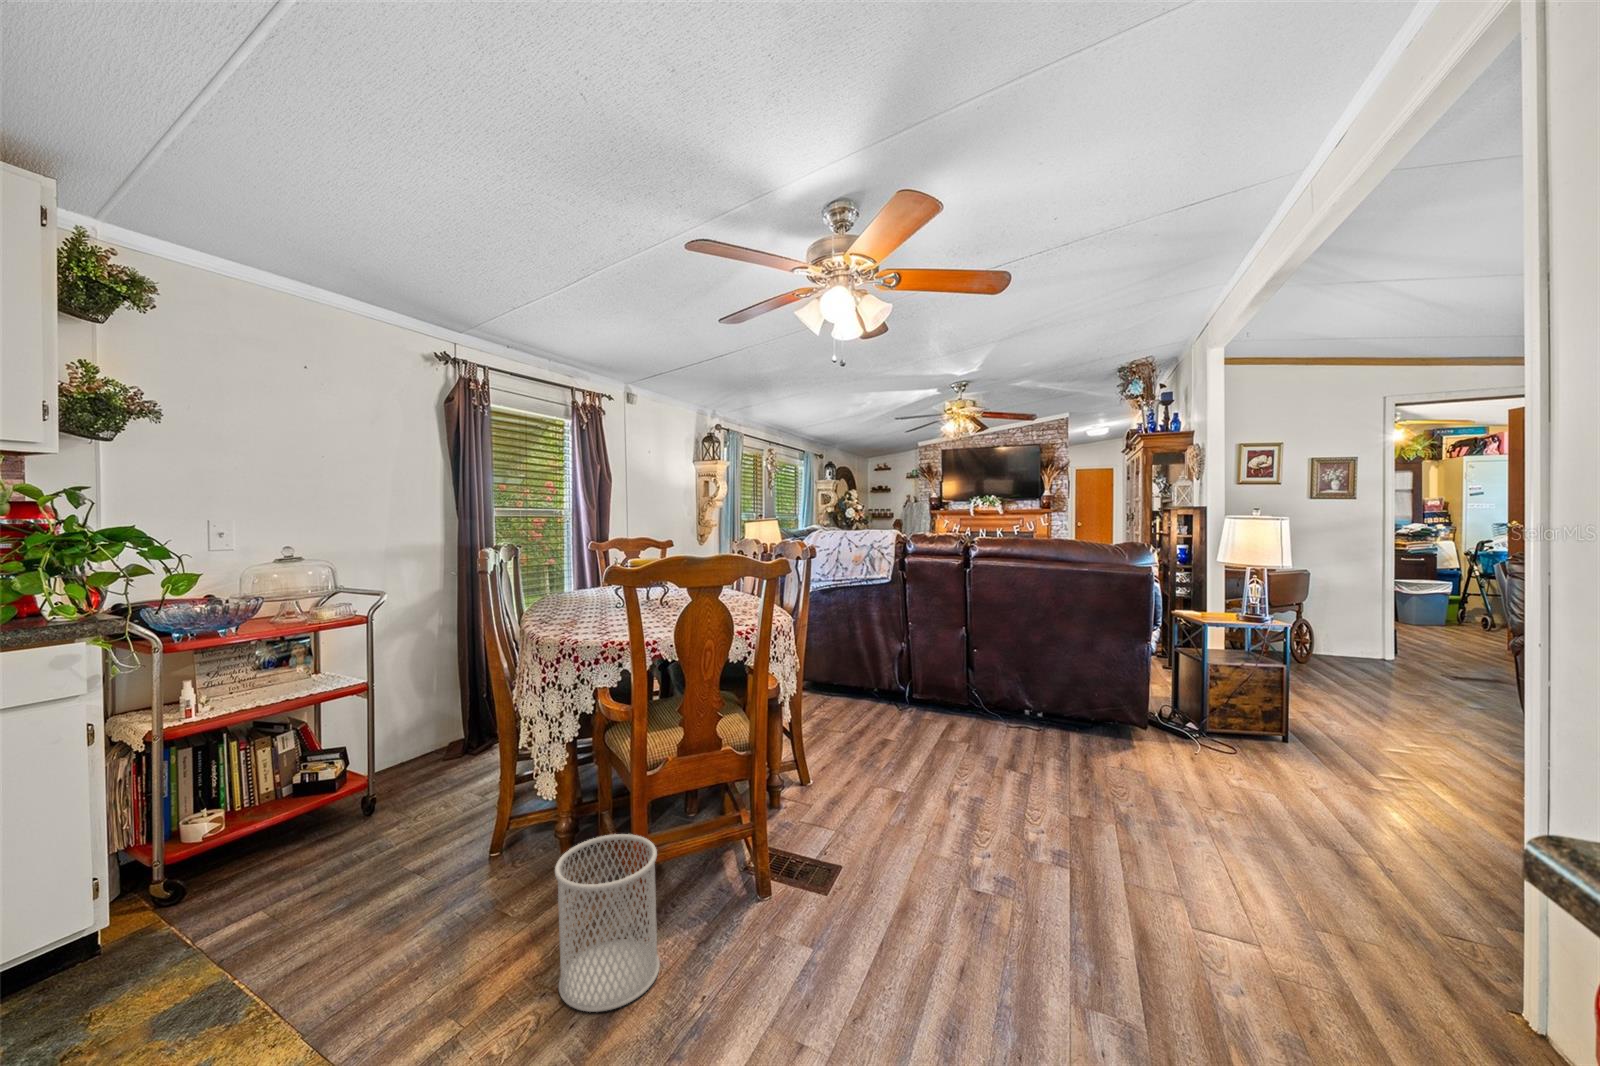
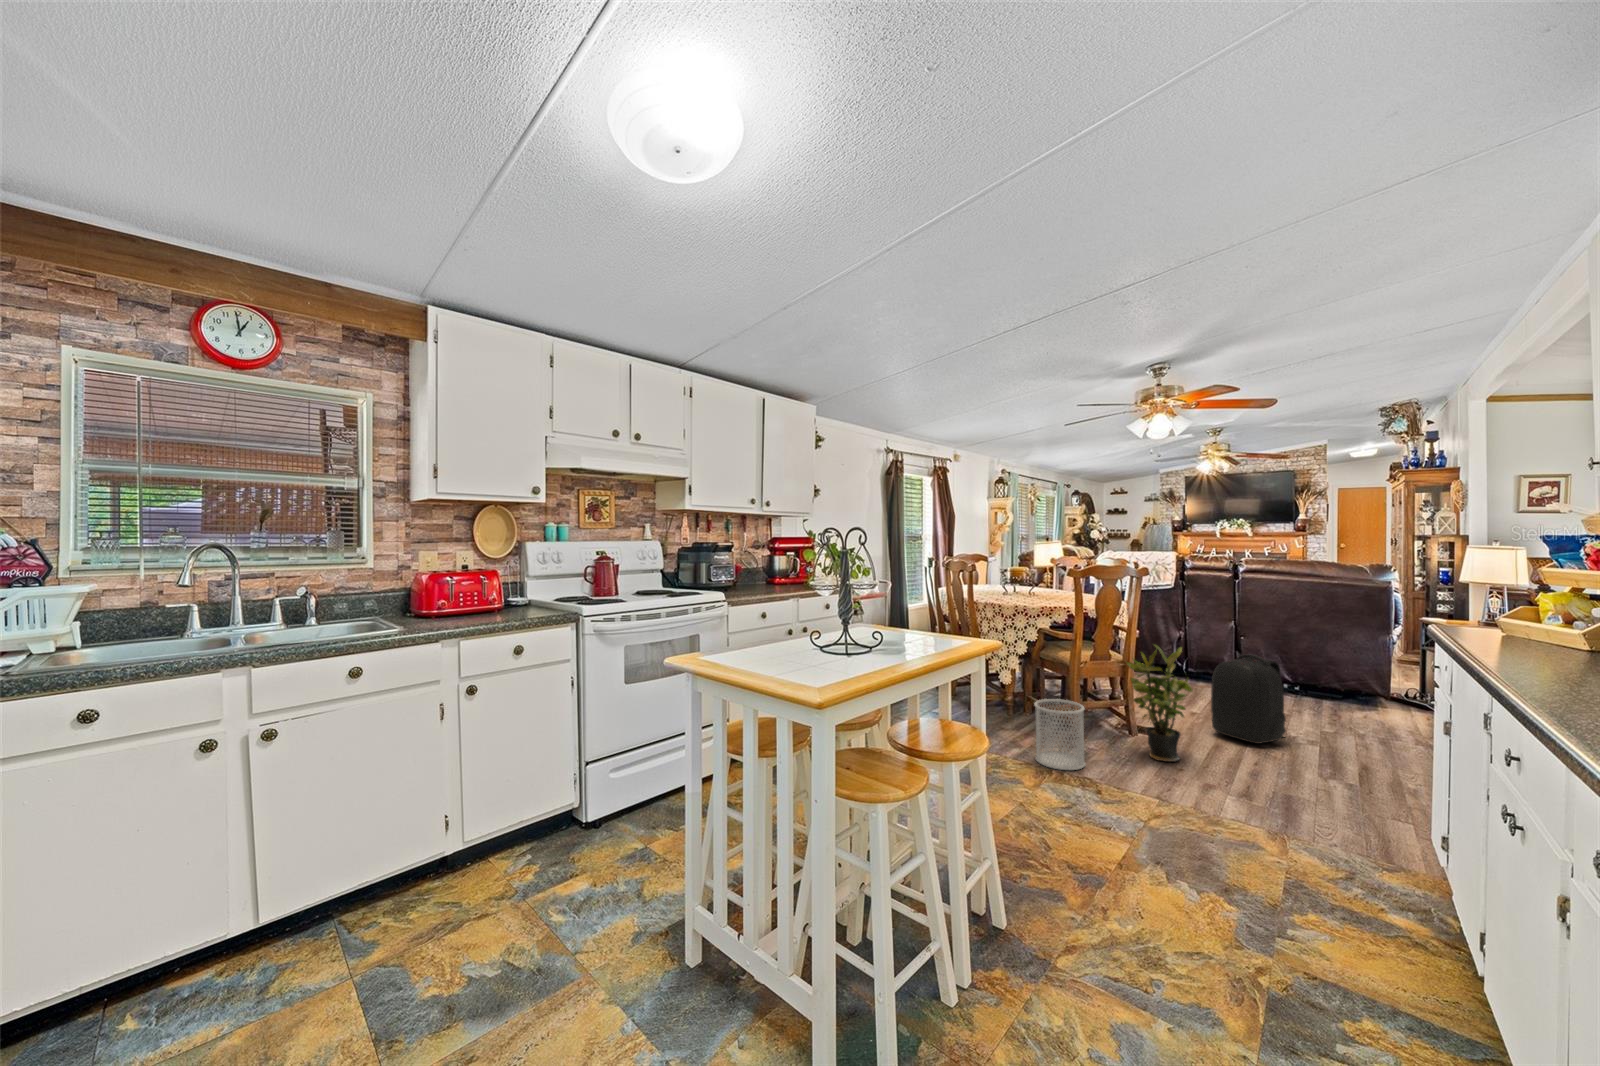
backpack: none [912,696,1015,848] -> present [1211,654,1286,744]
potted plant: none [754,703,866,932] -> present [1127,645,1193,762]

